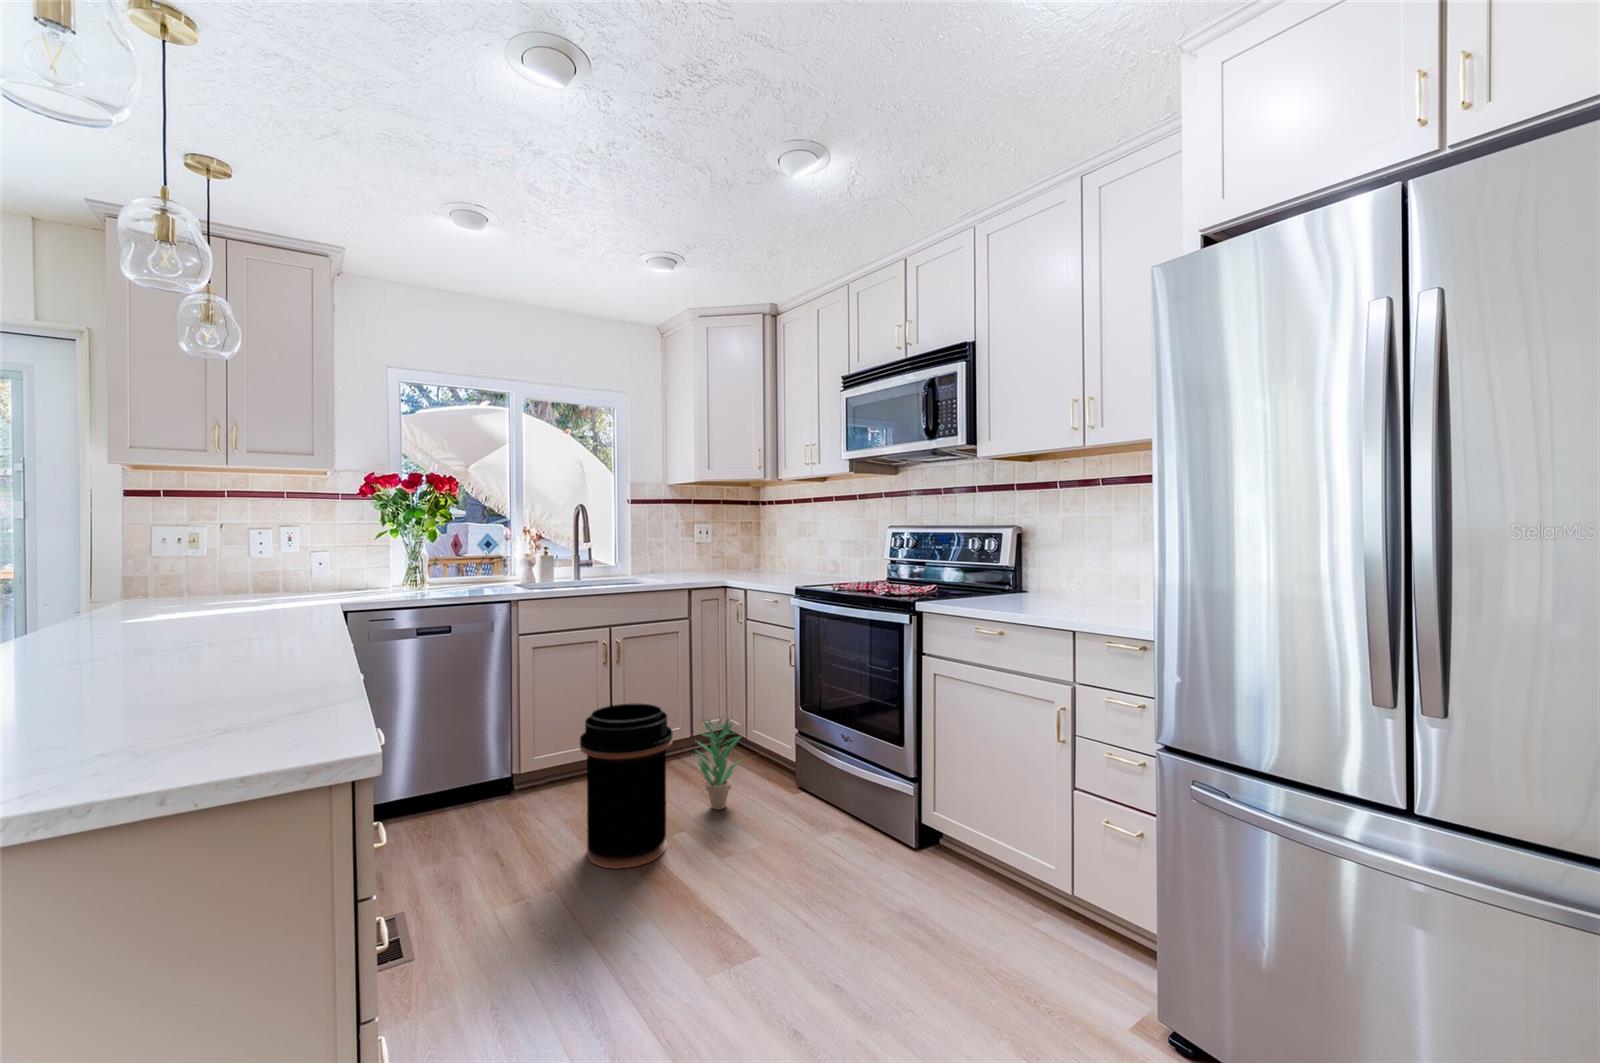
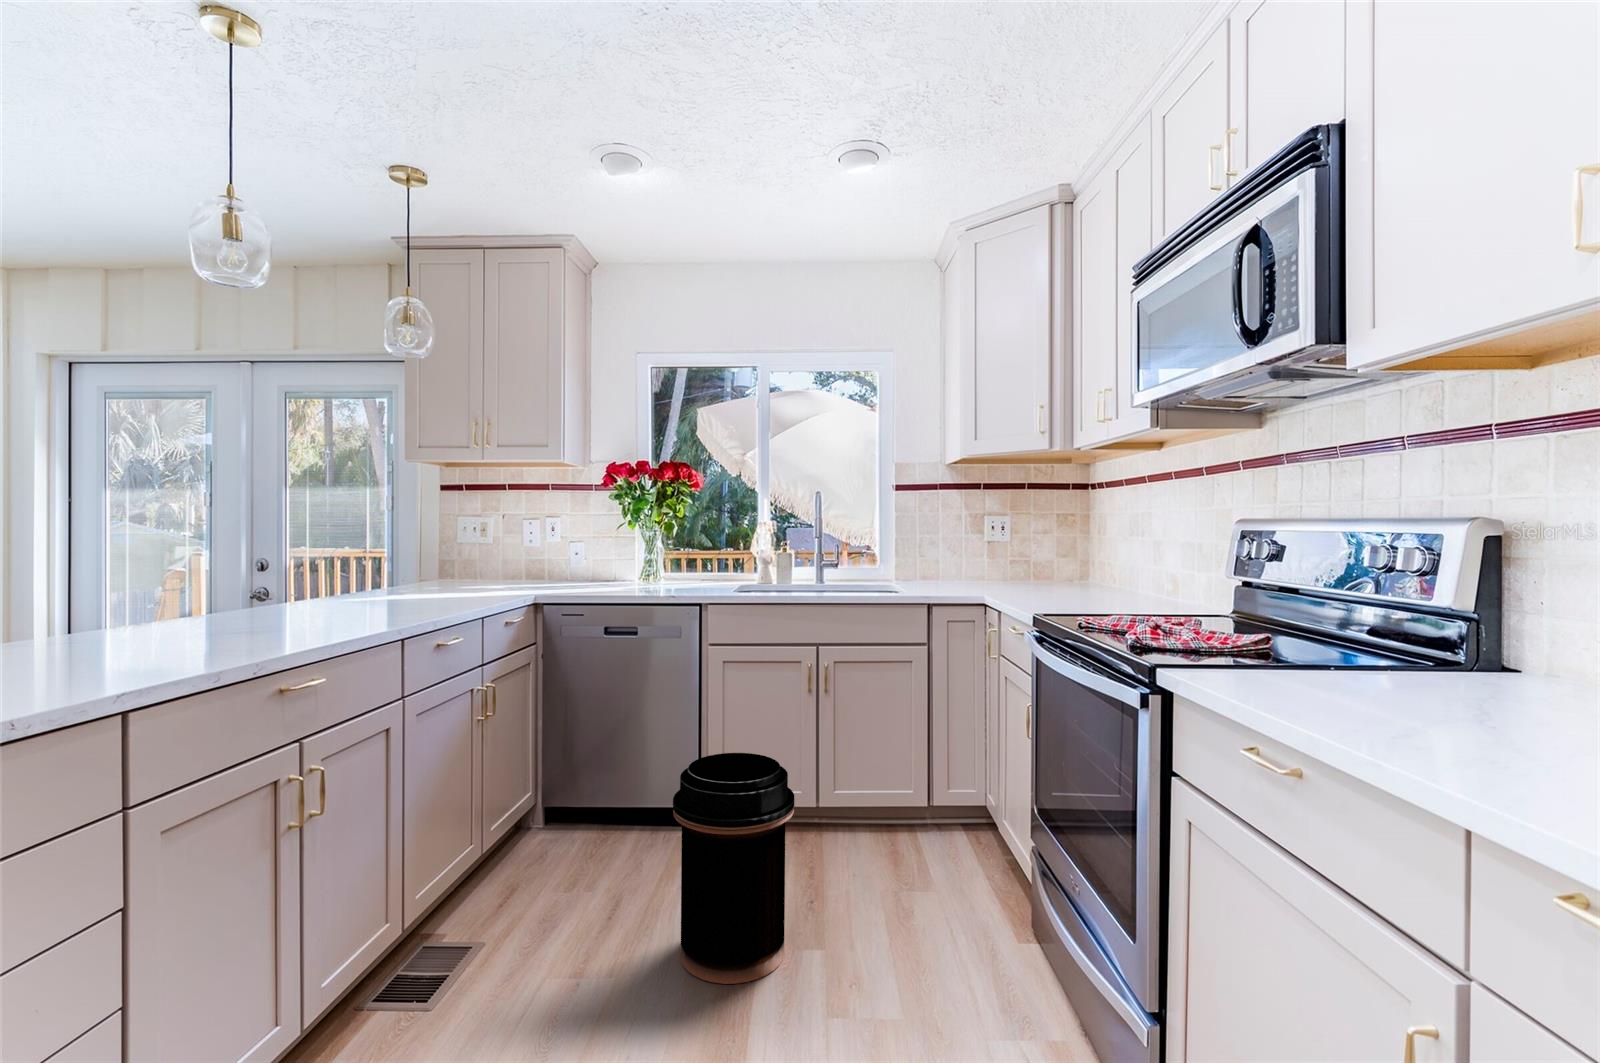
potted plant: present [698,719,741,809] -> none [858,791,932,932]

